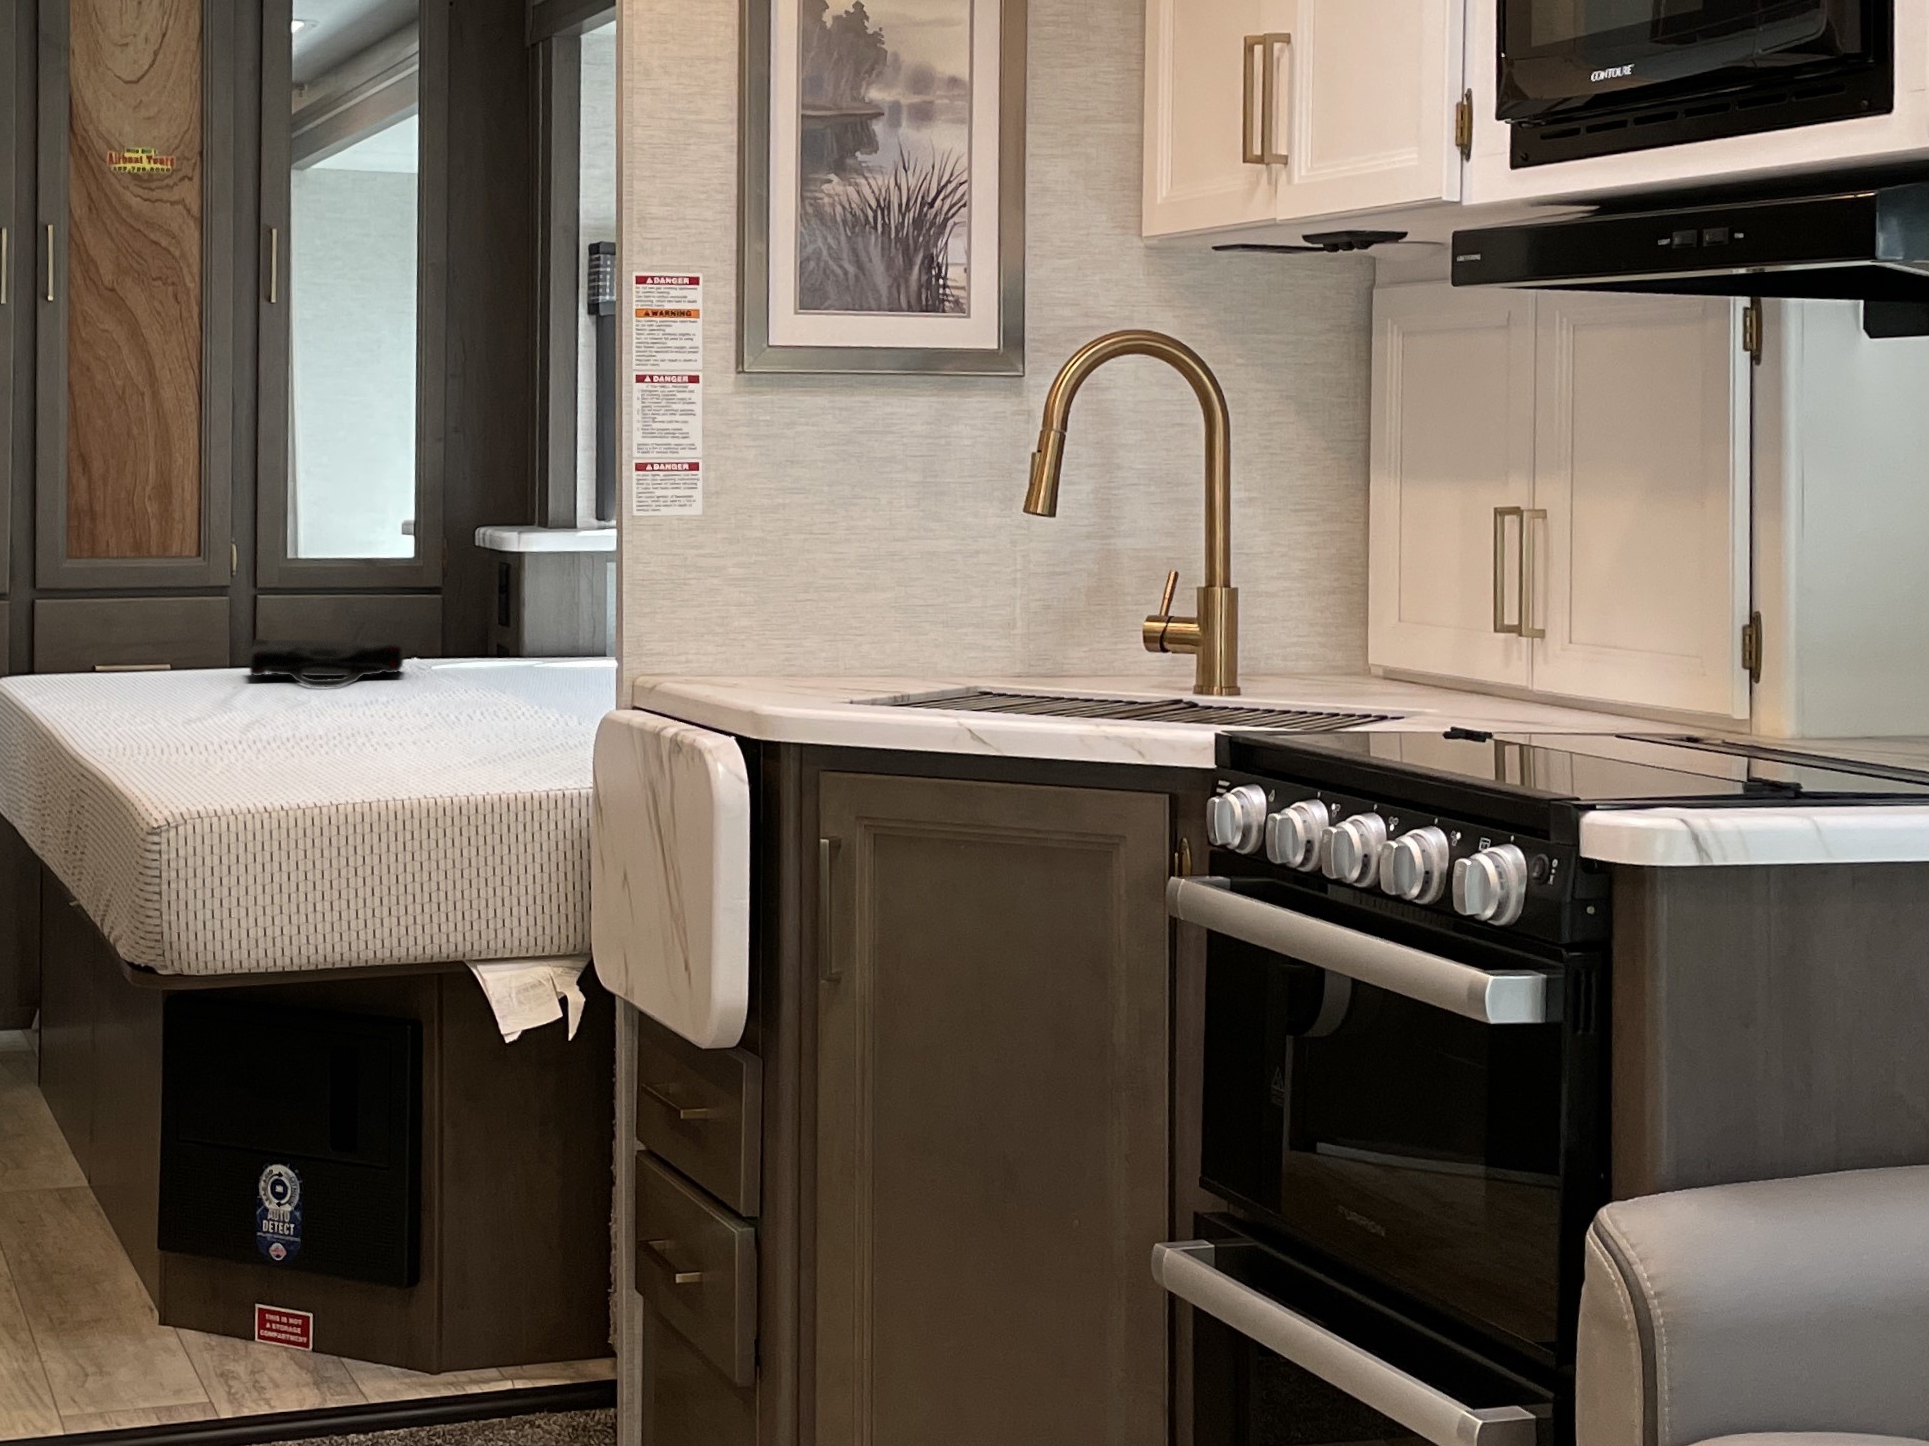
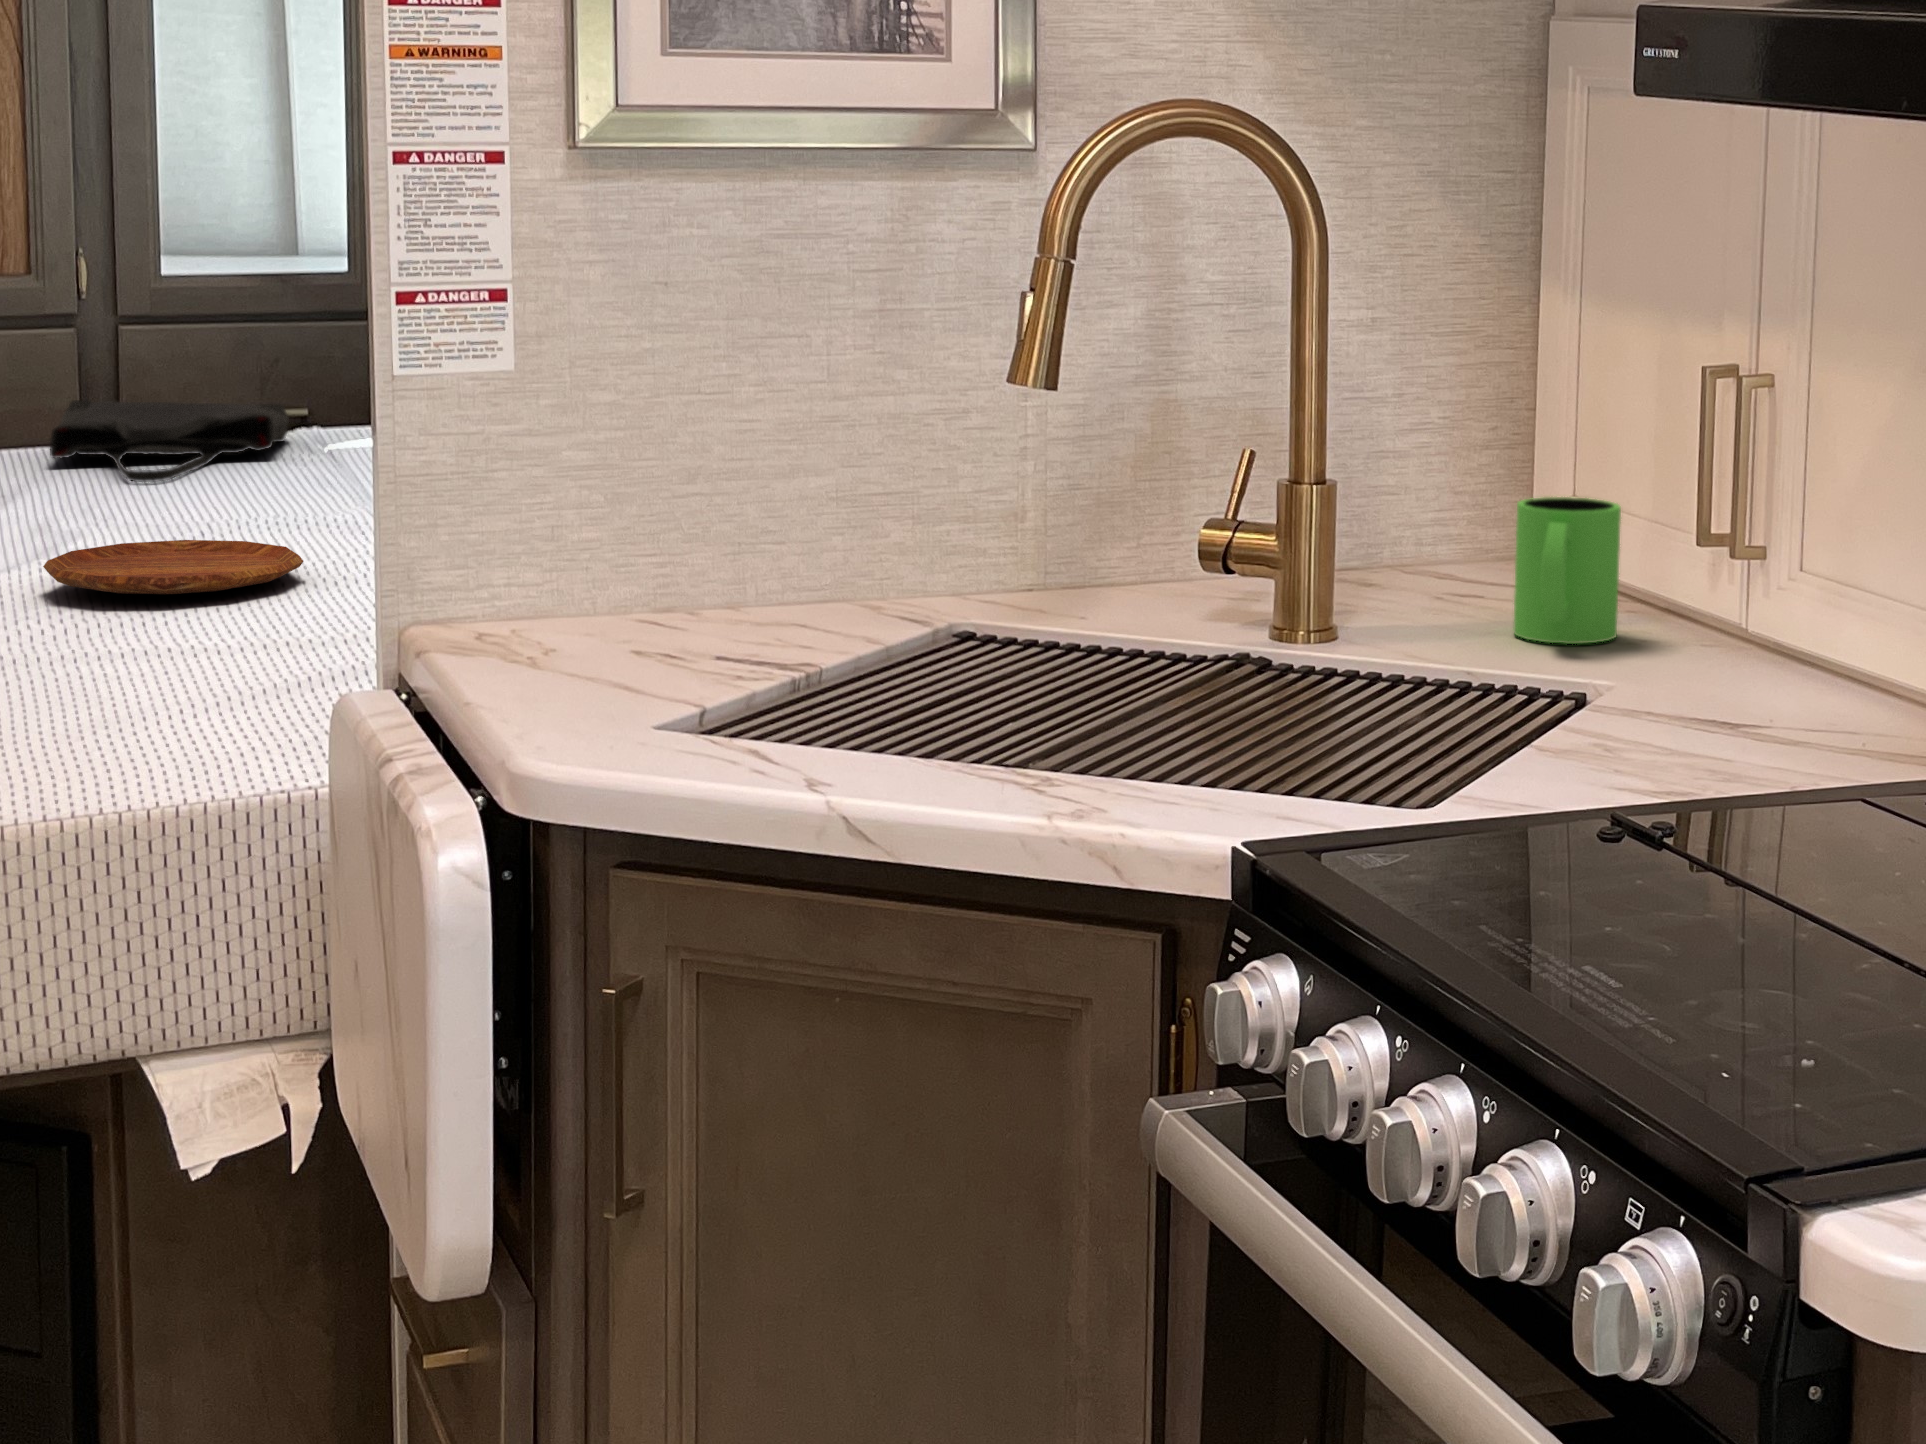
mug: none [1368,603,1442,696] -> present [1513,497,1621,644]
tray: none [311,700,480,726] -> present [43,540,303,594]

